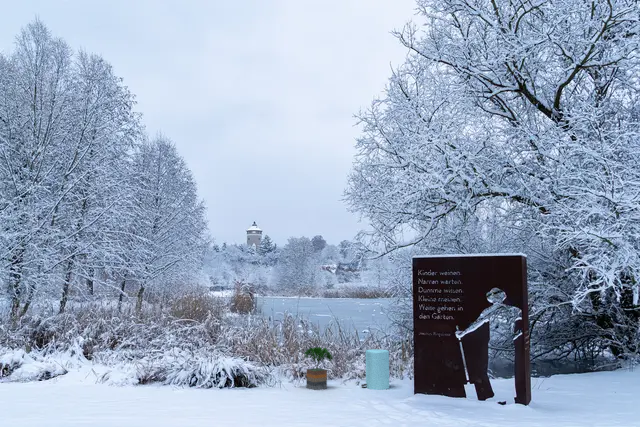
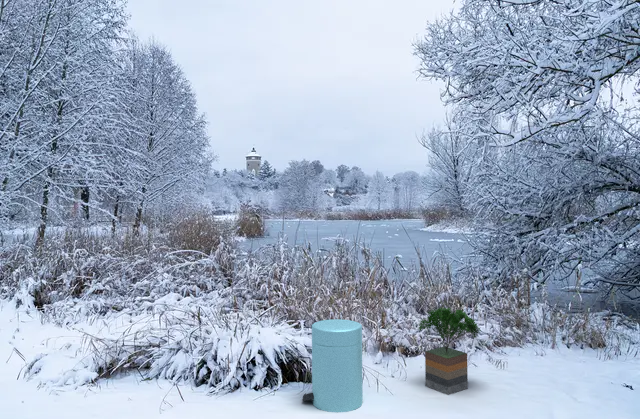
trash can: present [362,349,389,390] -> present [303,319,363,413]

